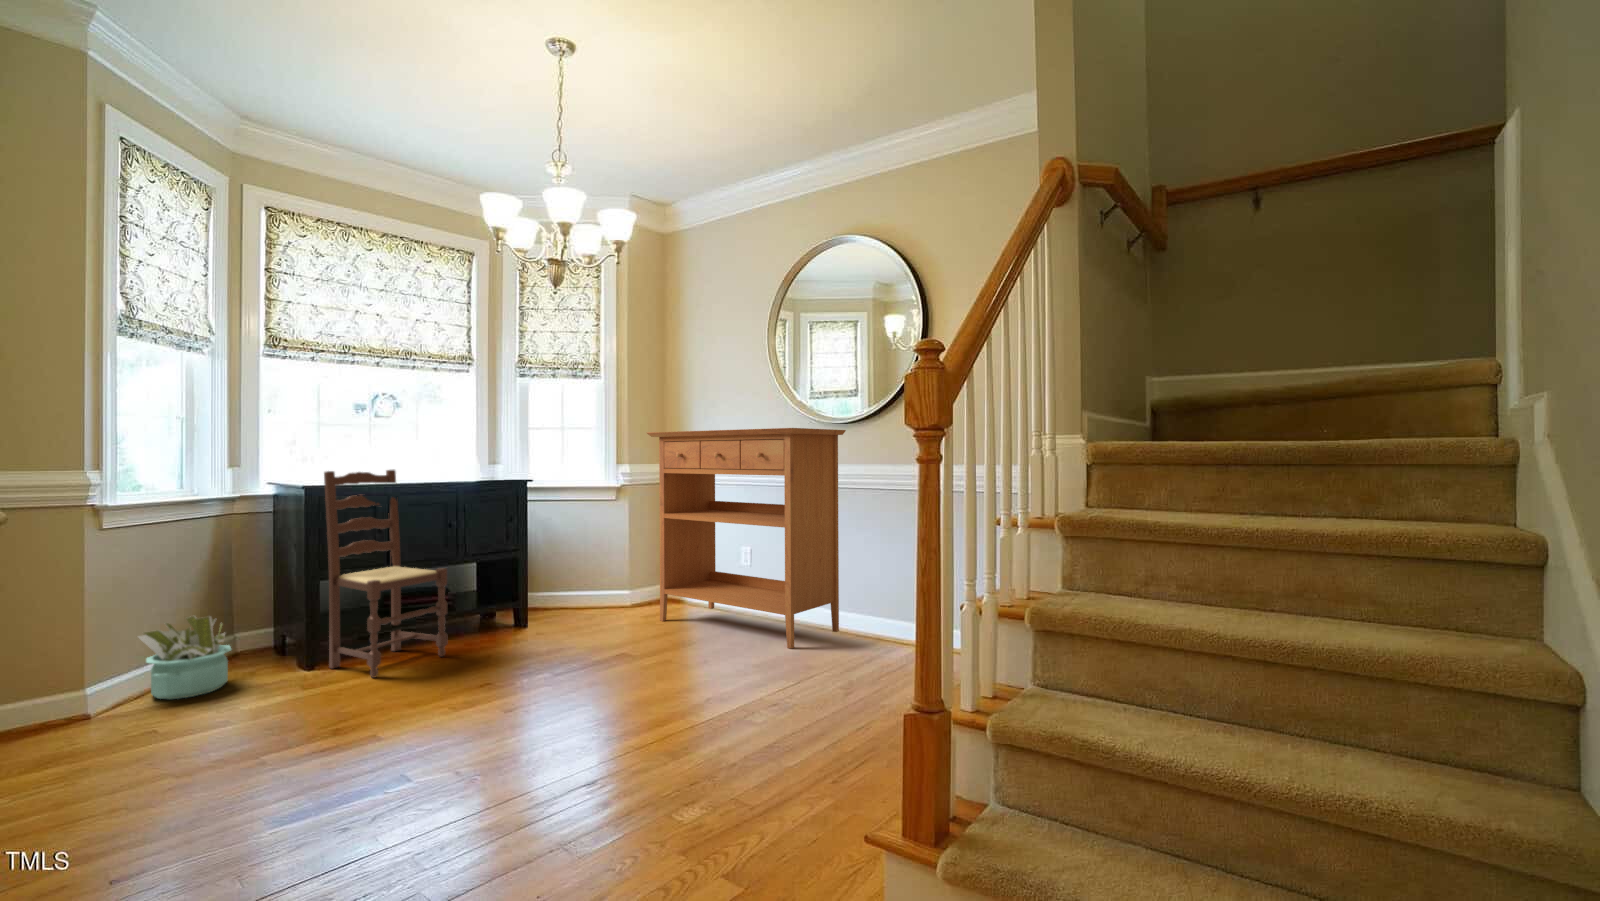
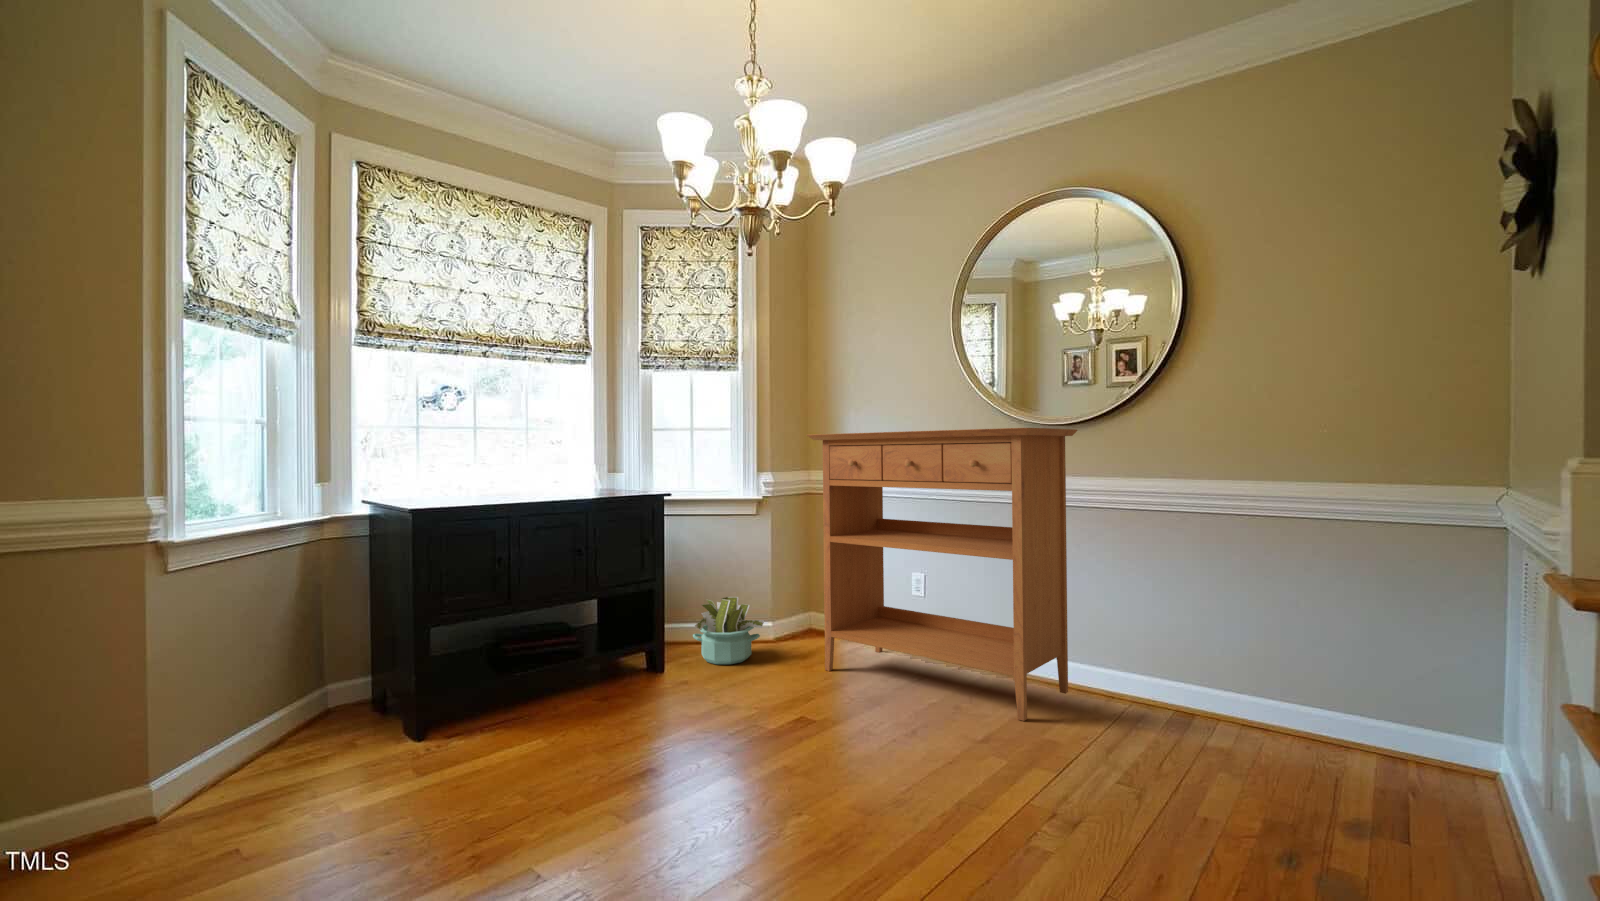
dining chair: present [324,470,448,678] -> none [433,484,583,758]
decorative plant: present [138,616,231,699] -> present [693,597,764,665]

